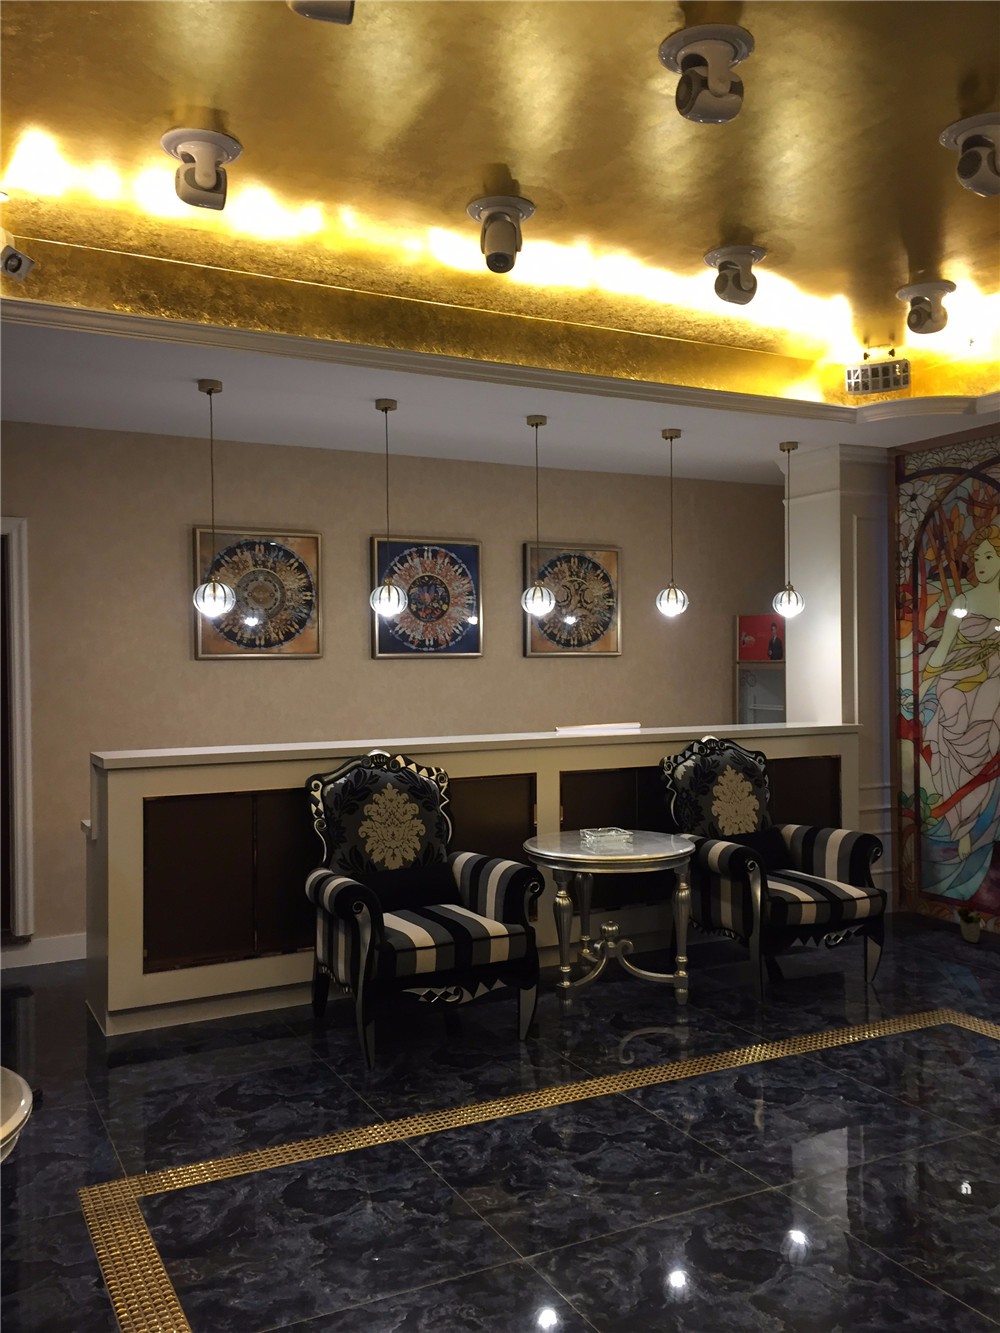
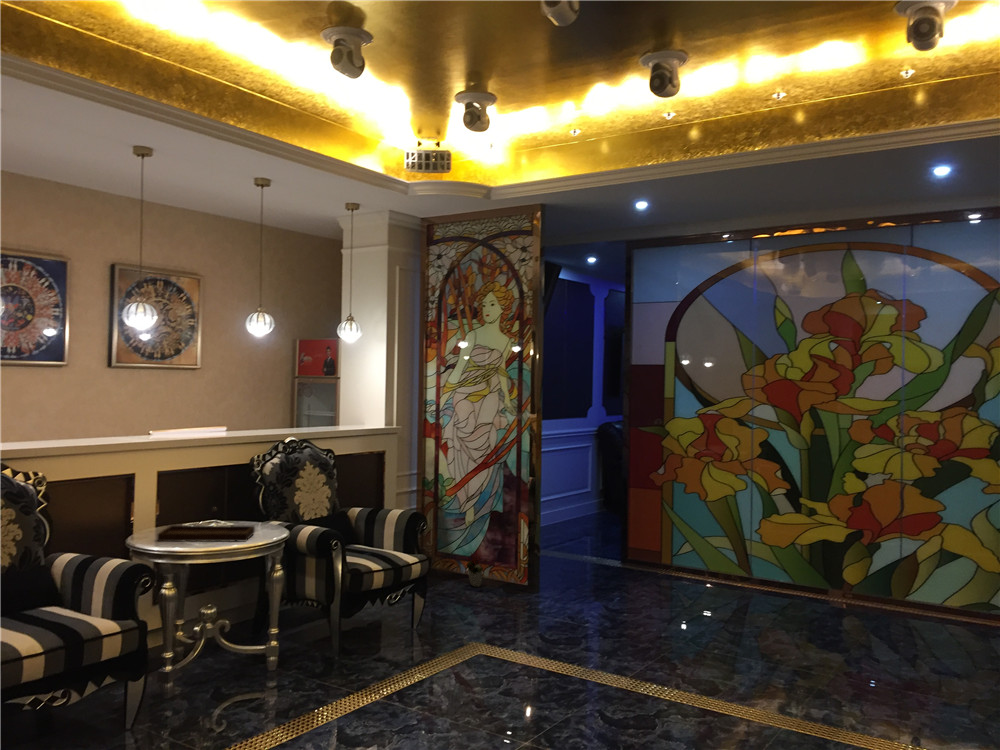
tray: none [551,813,656,853] -> present [157,508,255,542]

